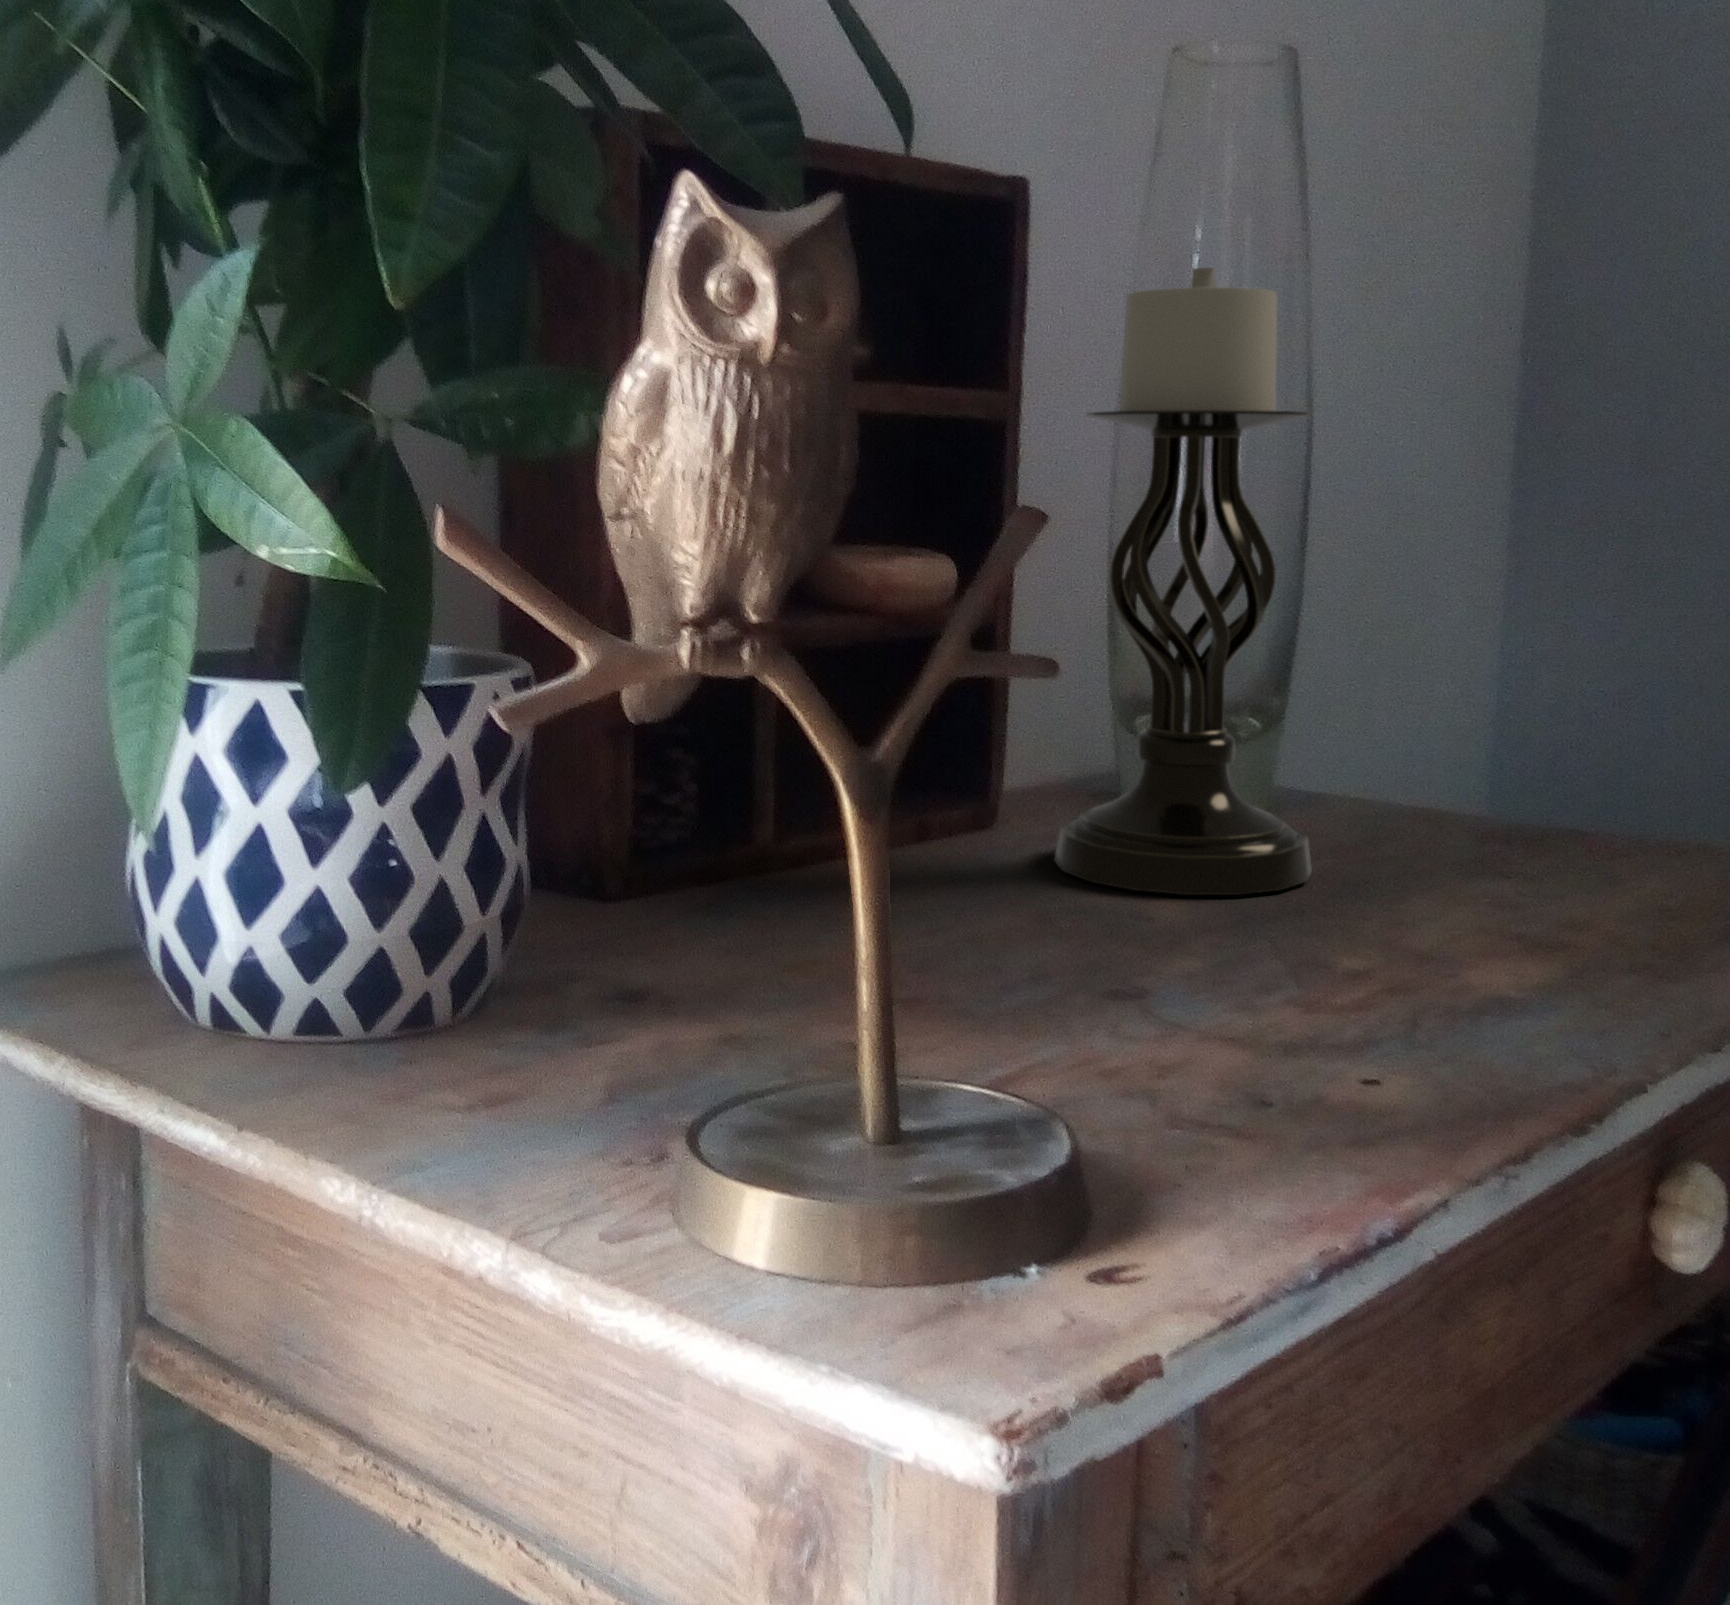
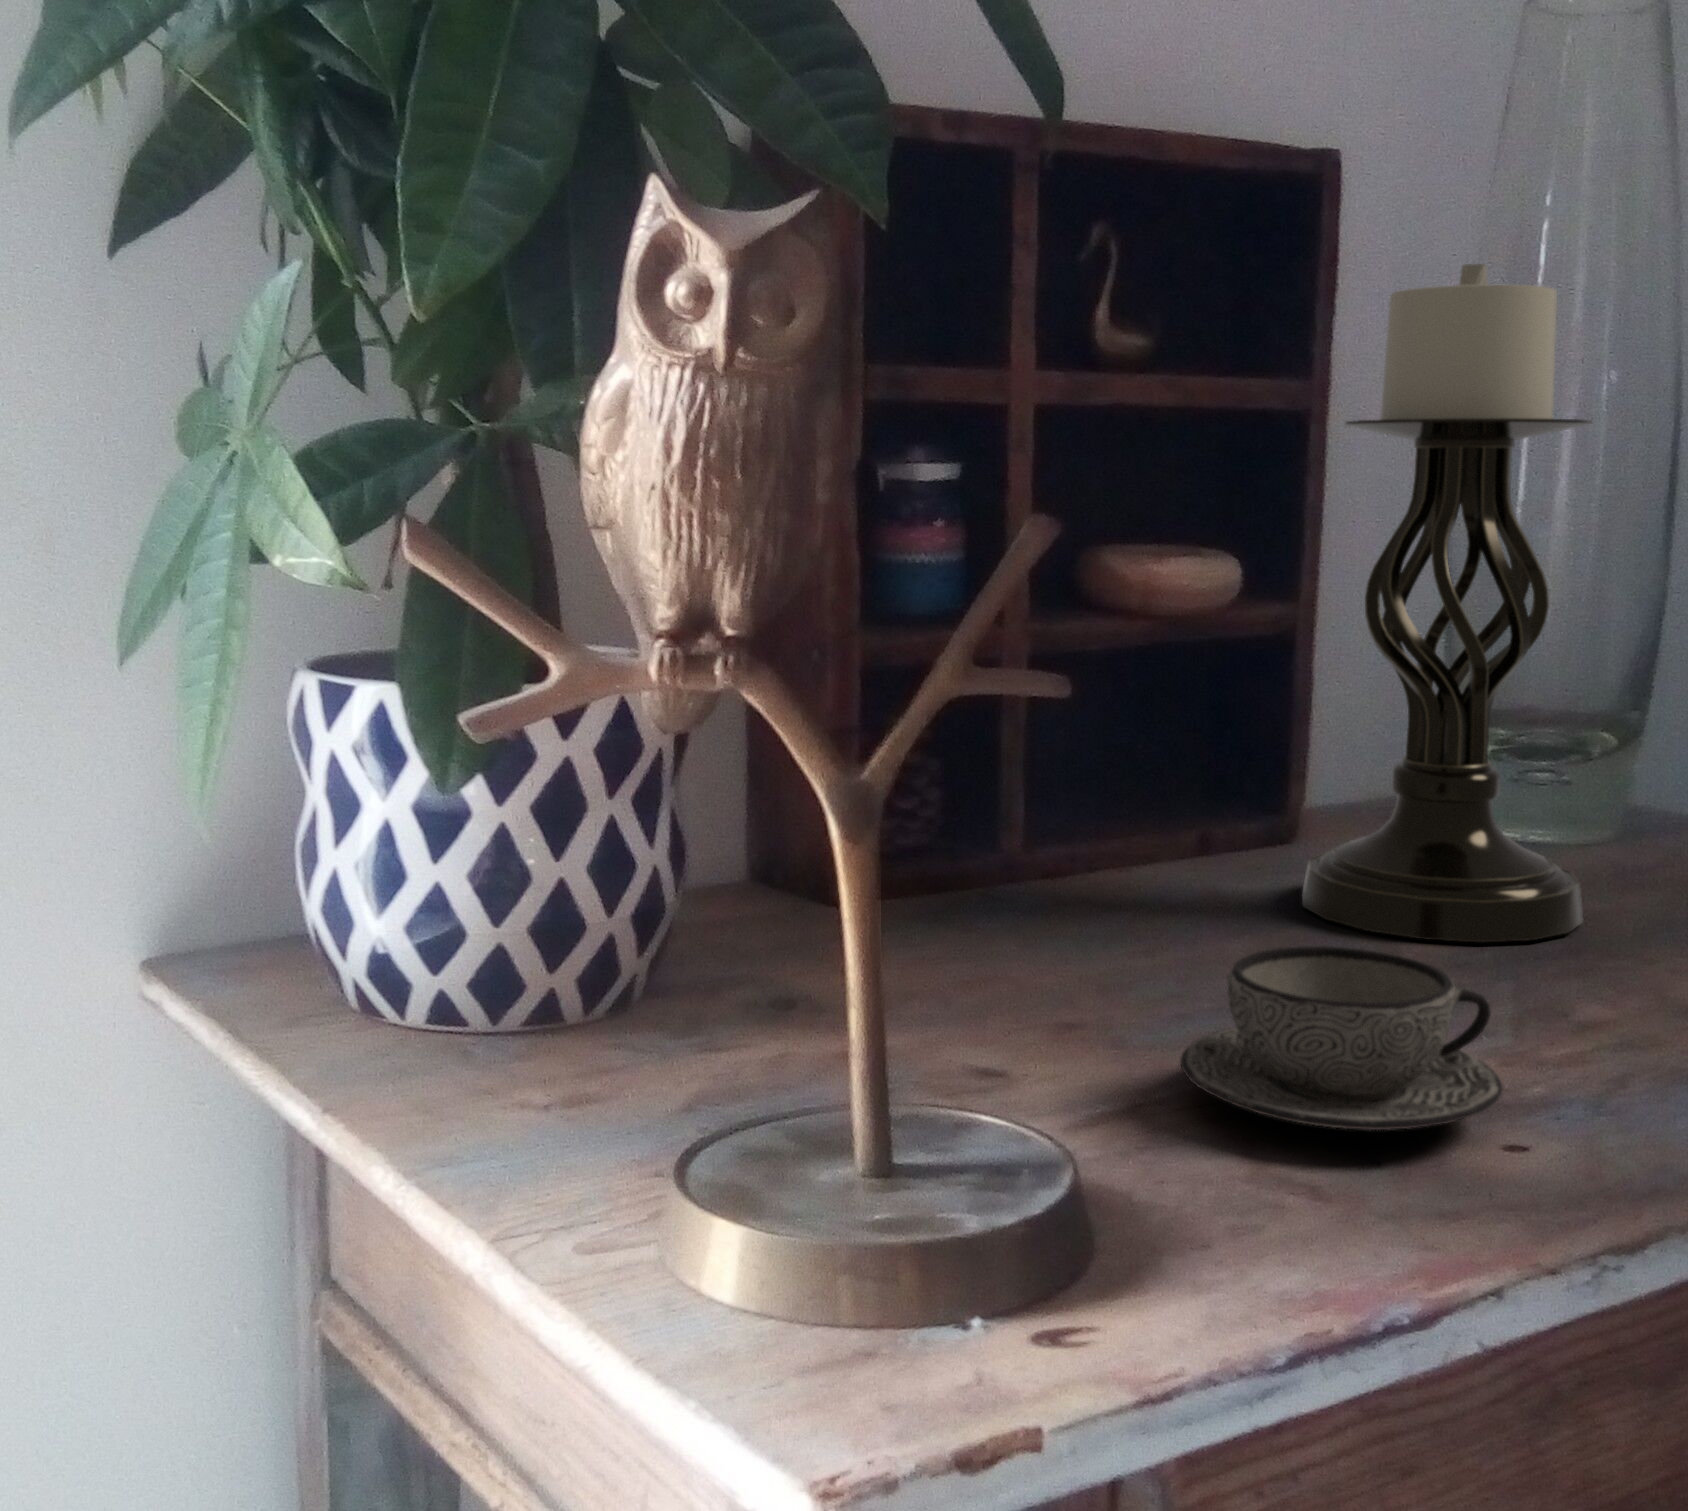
teacup: none [1067,902,1364,1066] -> present [1180,946,1503,1130]

